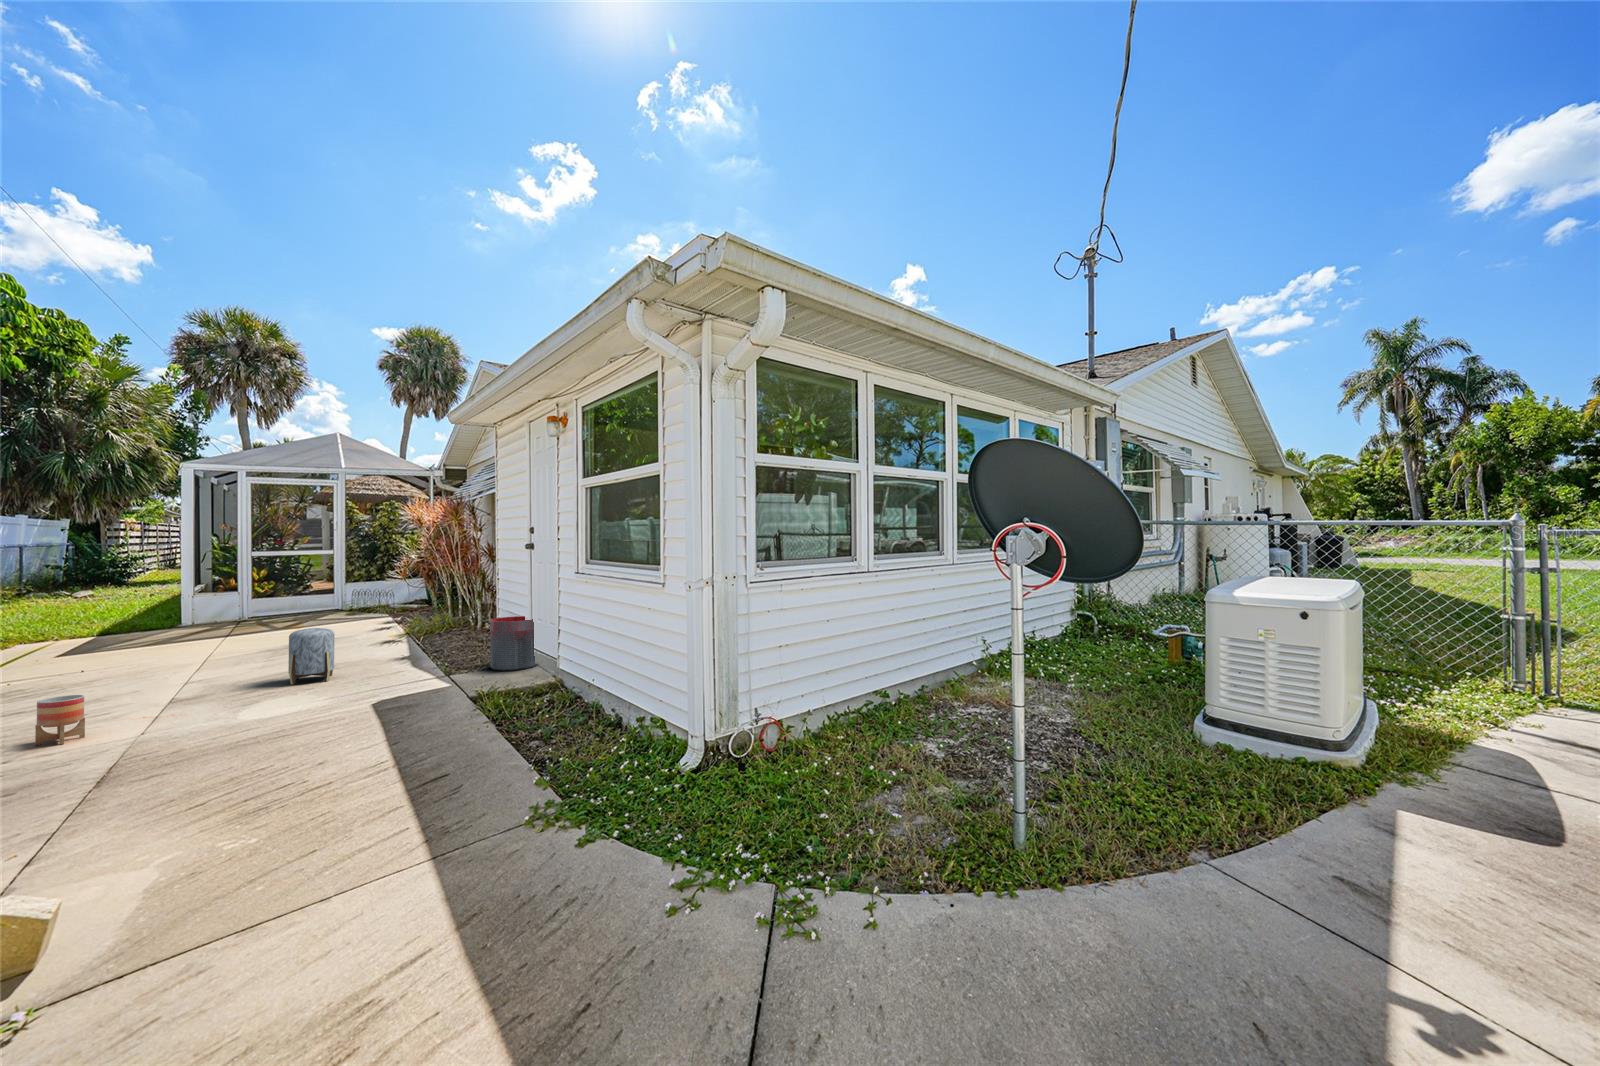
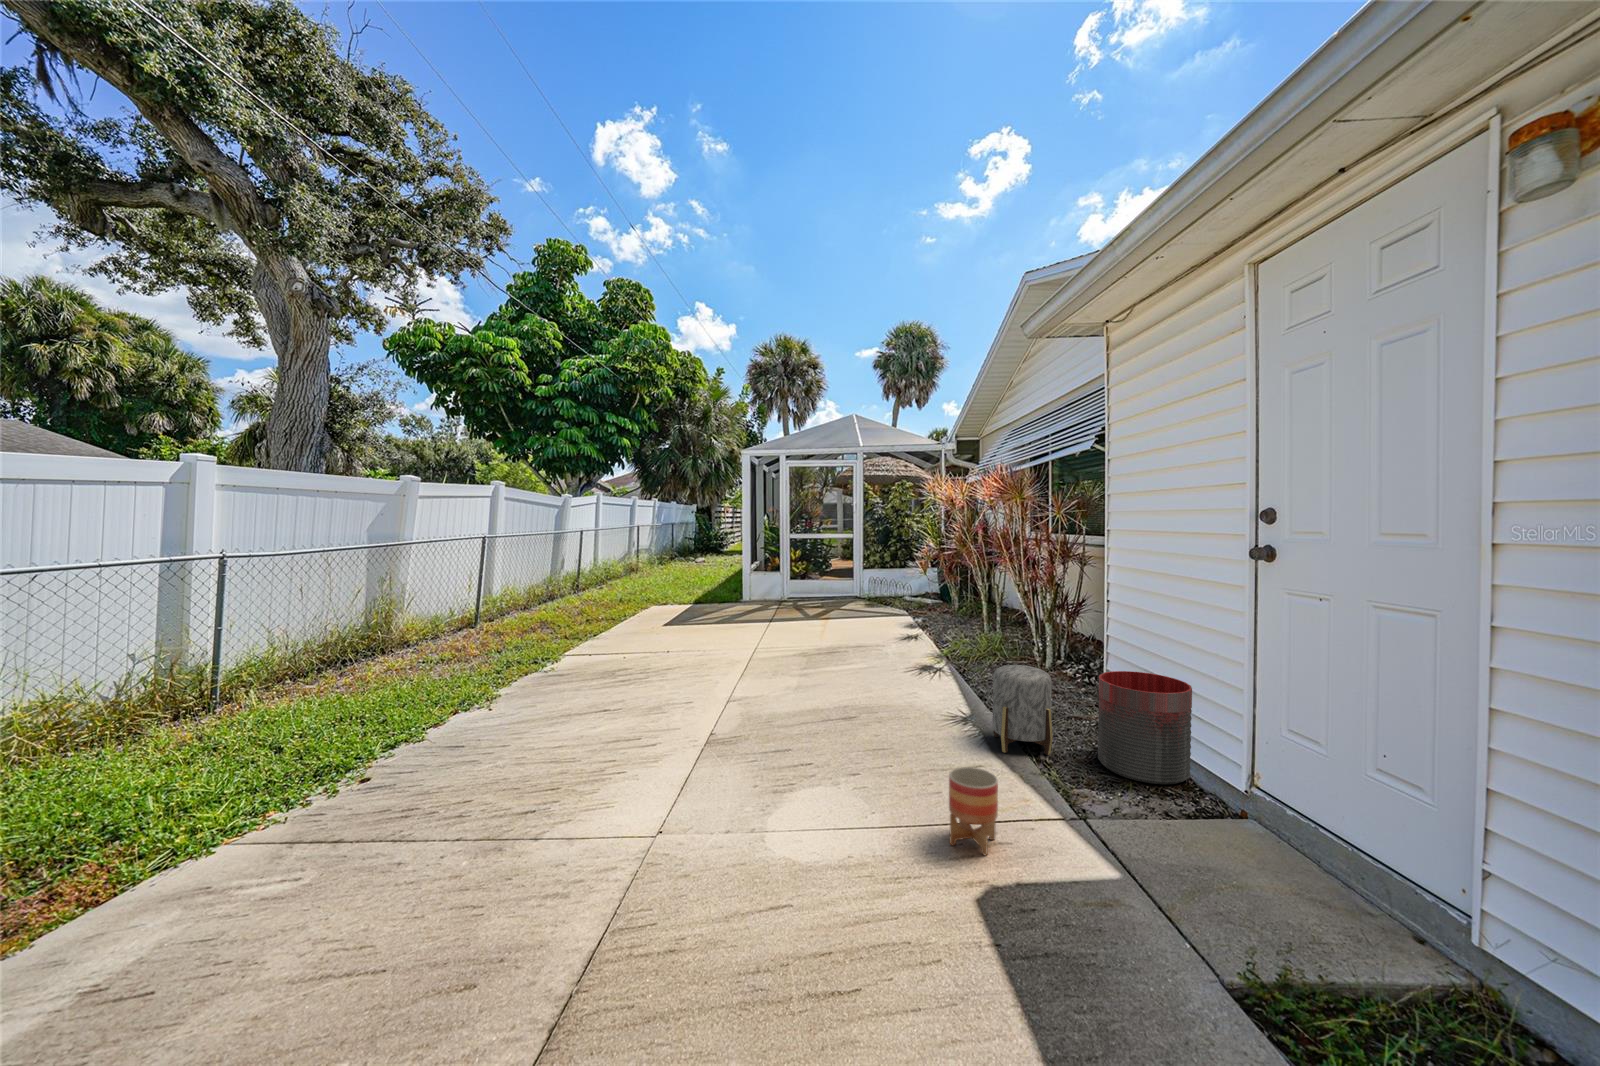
stool: present [288,628,334,685] -> present [992,665,1053,755]
planter: present [35,695,85,745] -> present [949,767,998,855]

